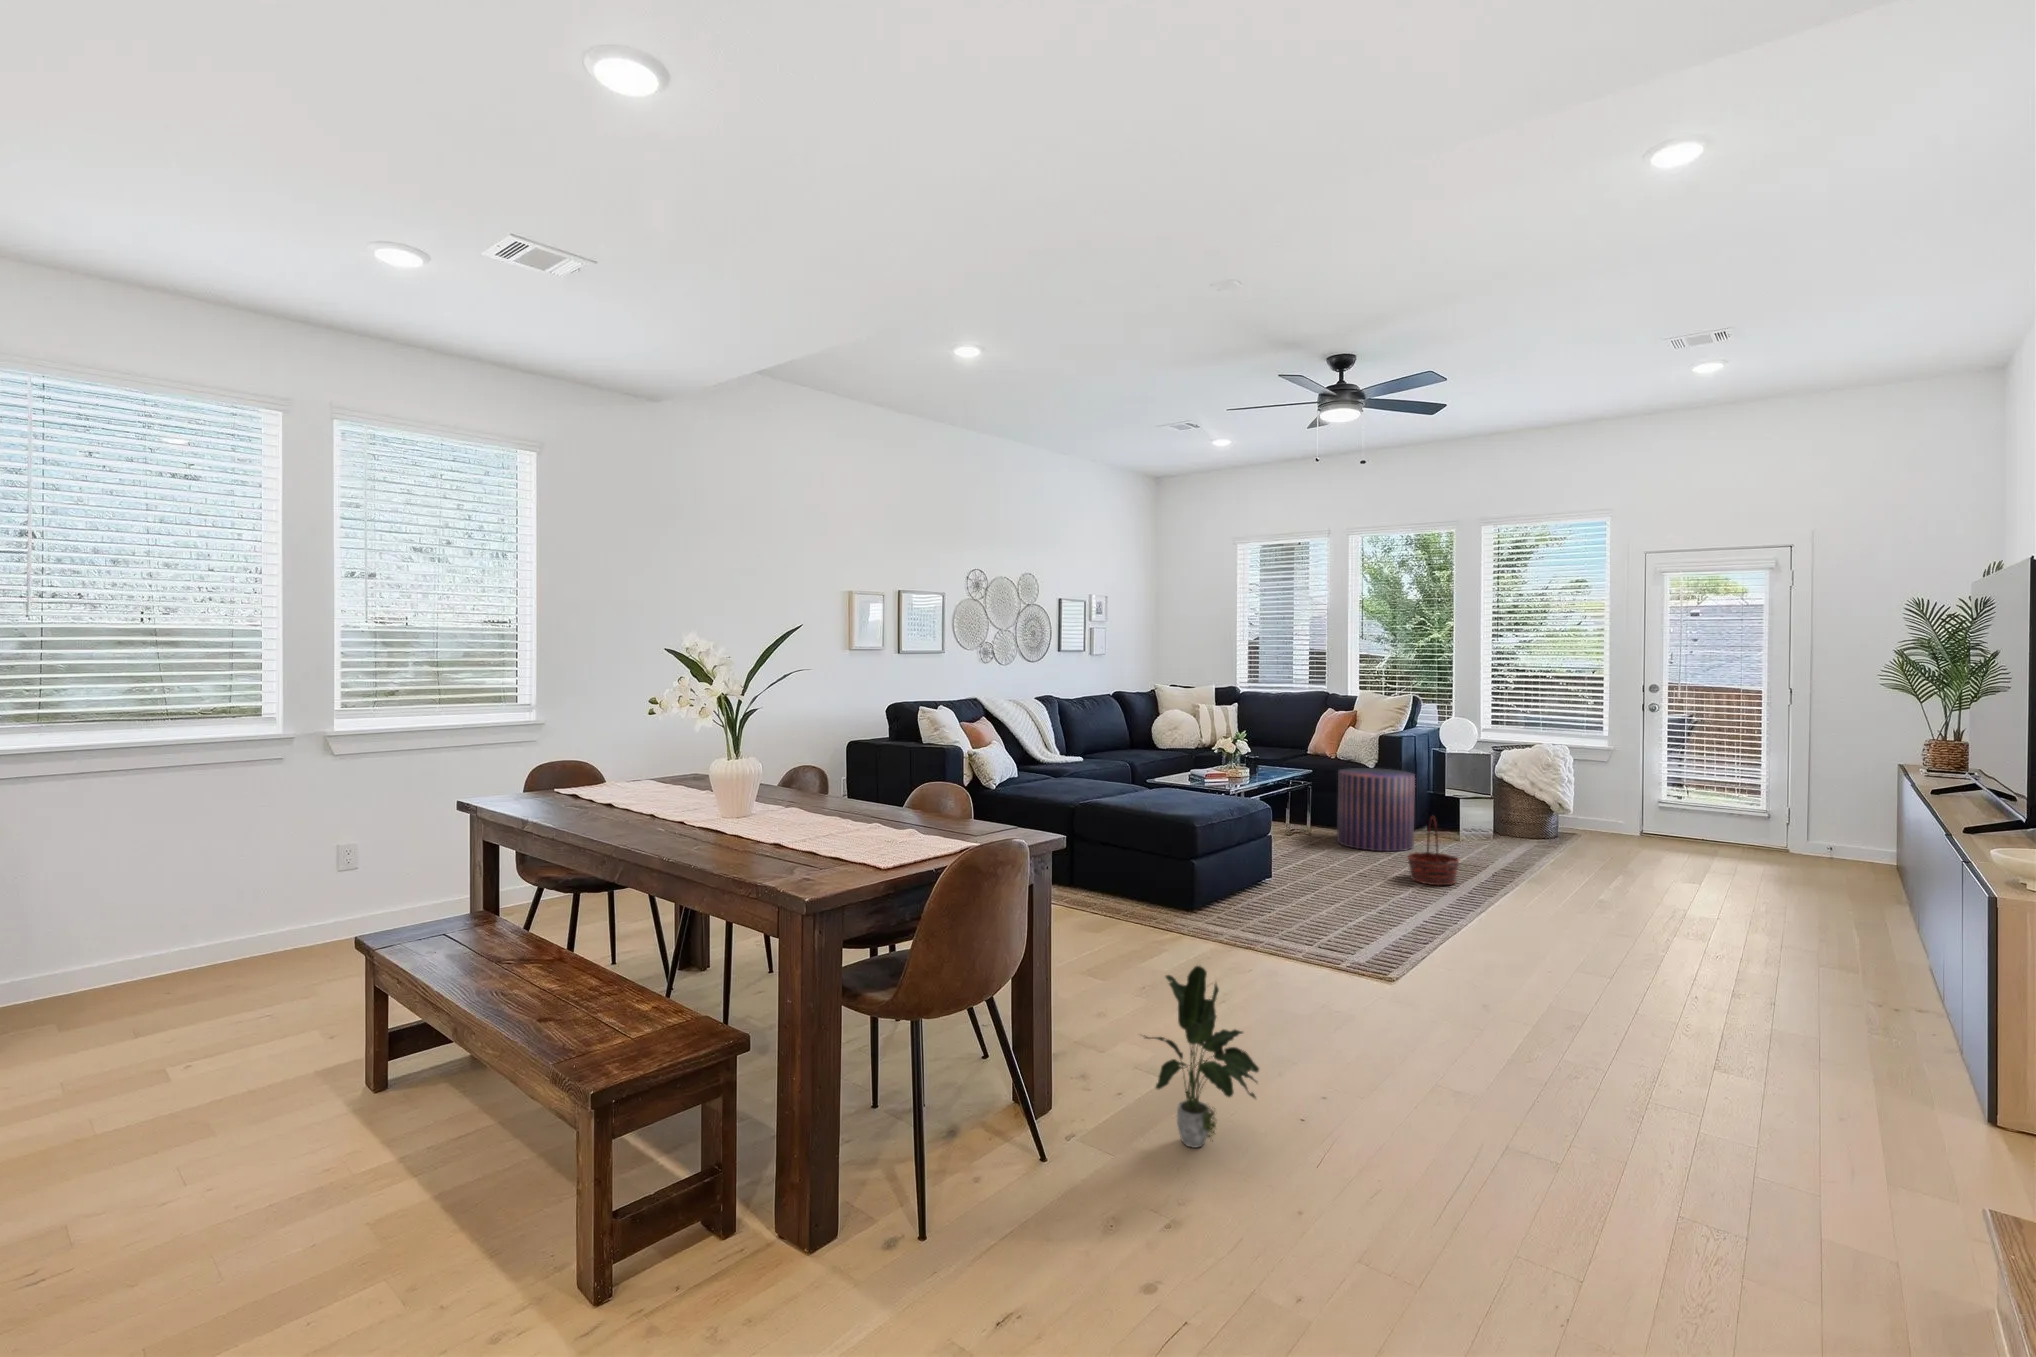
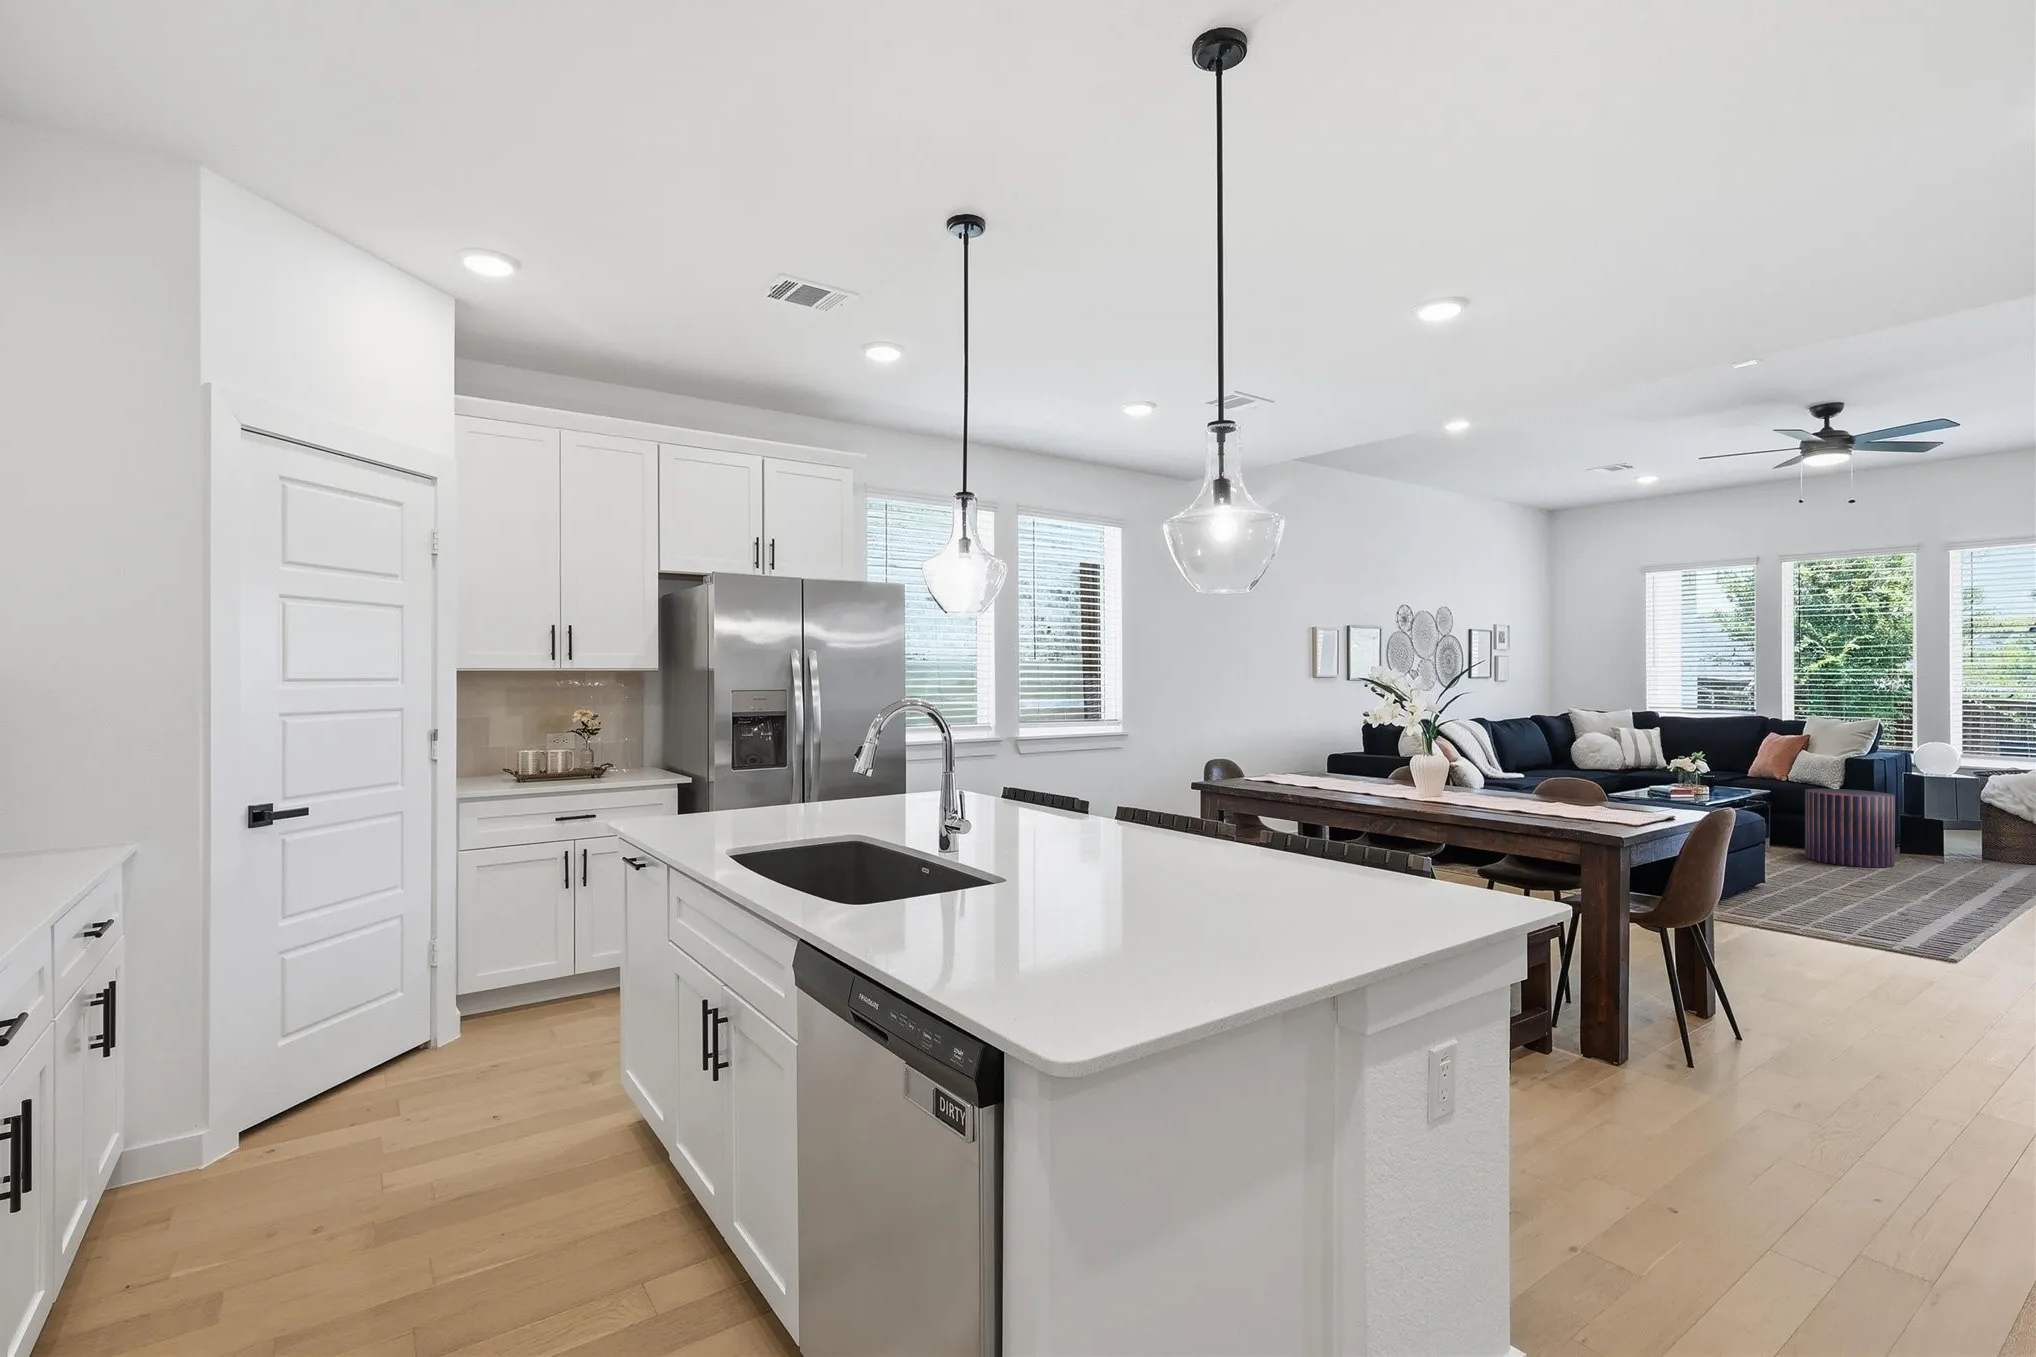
basket: present [1407,816,1460,885] -> none [1908,830,1971,895]
potted plant: present [1144,966,1259,1148] -> none [1819,905,1929,1036]

